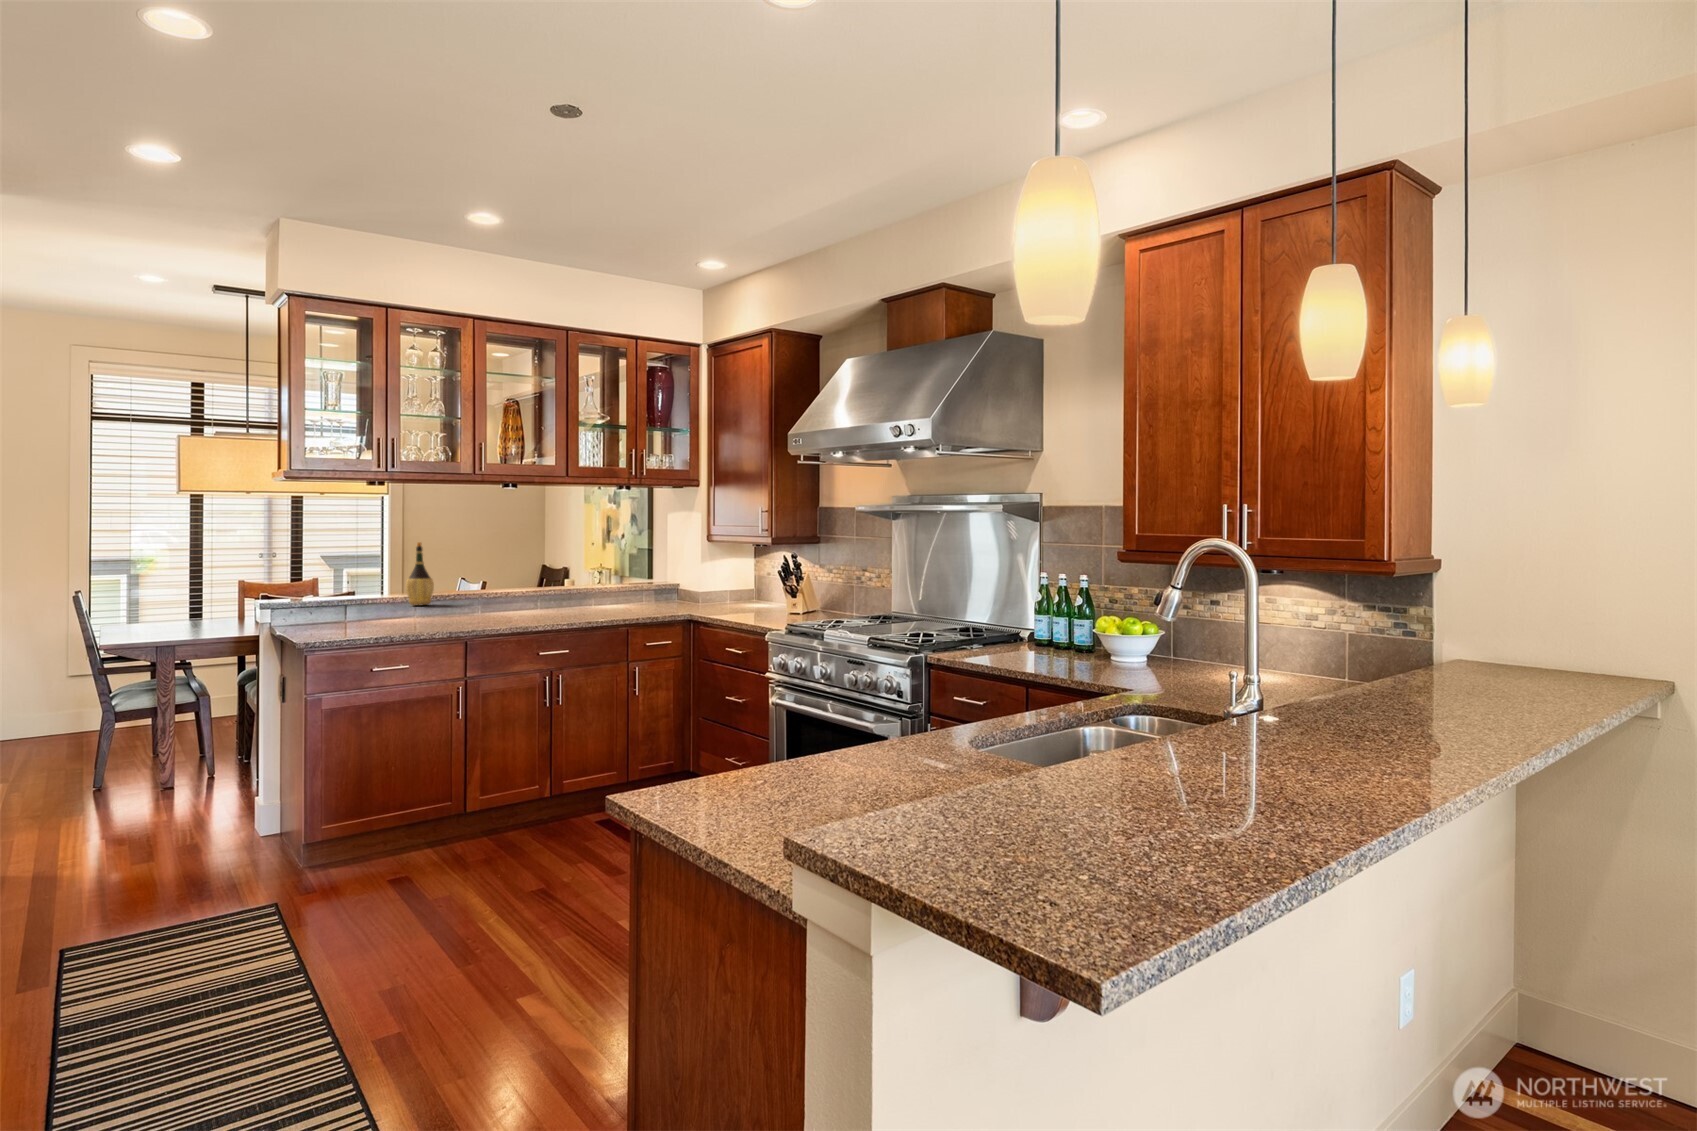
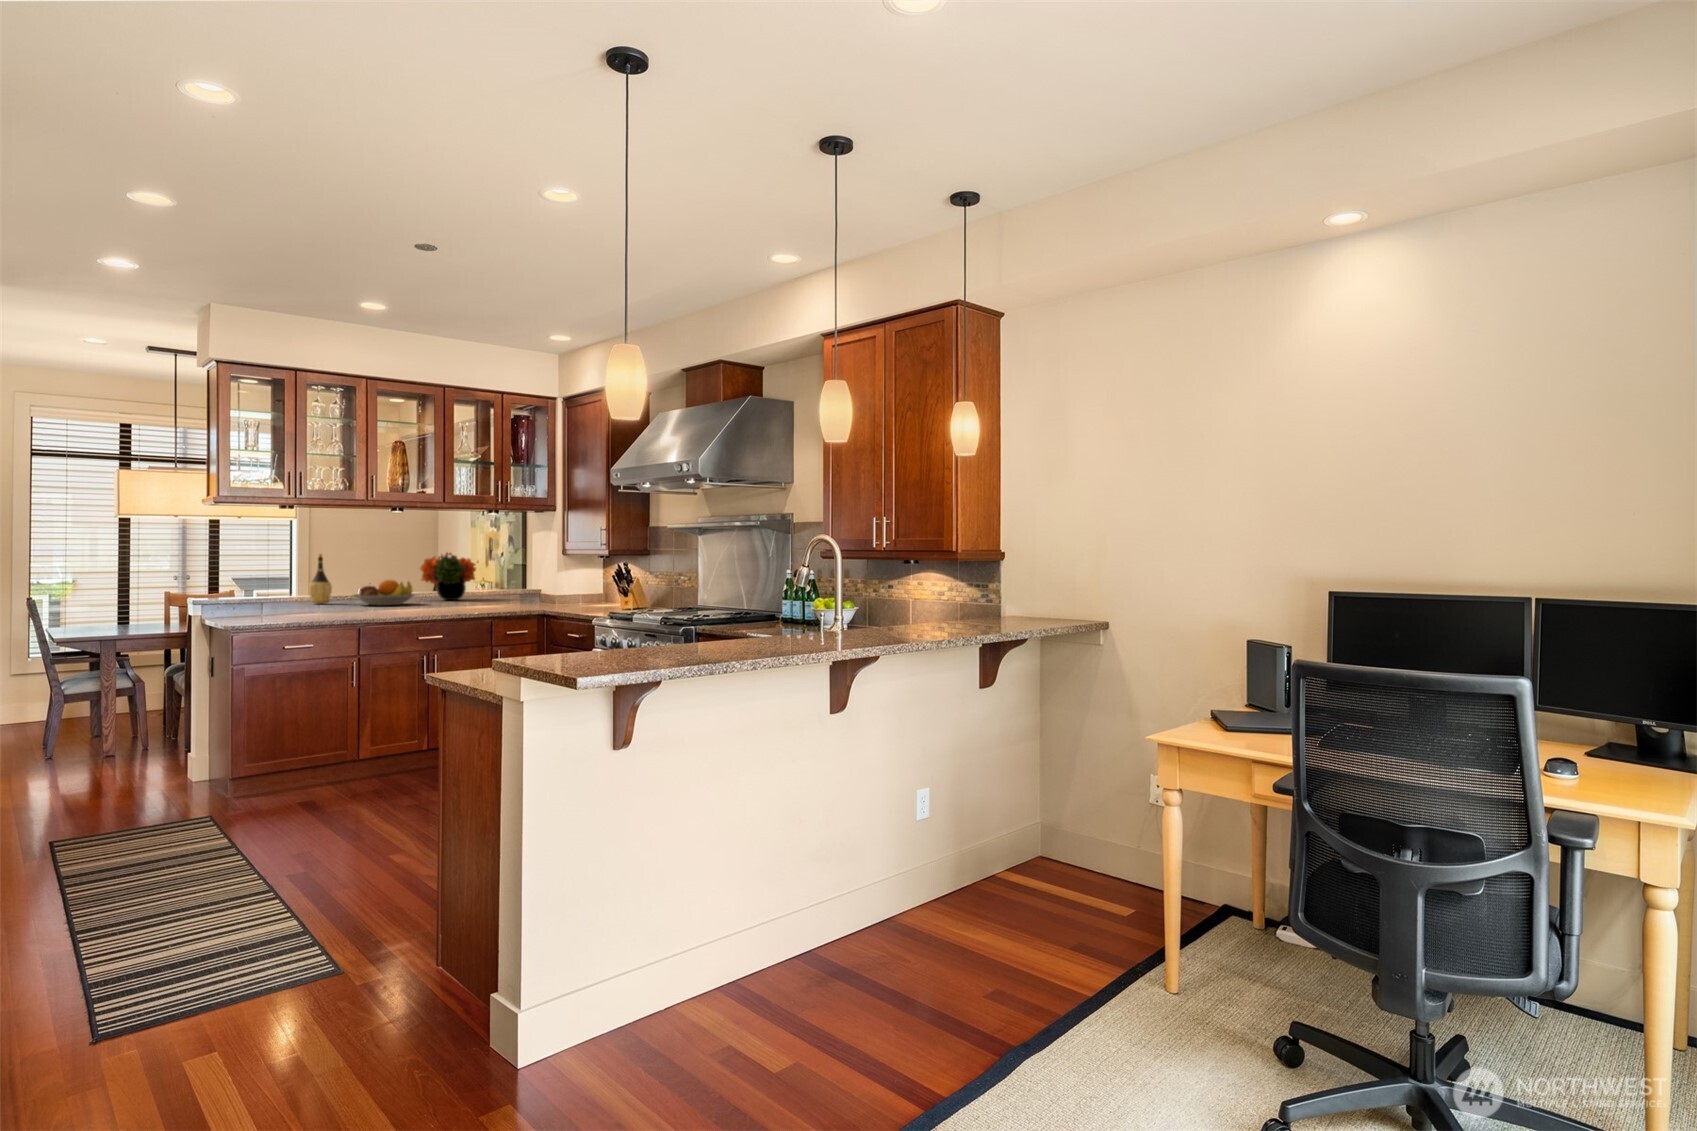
flower arrangement: none [538,539,607,598] -> present [420,553,476,600]
fruit bowl: none [459,576,540,610] -> present [353,580,416,605]

